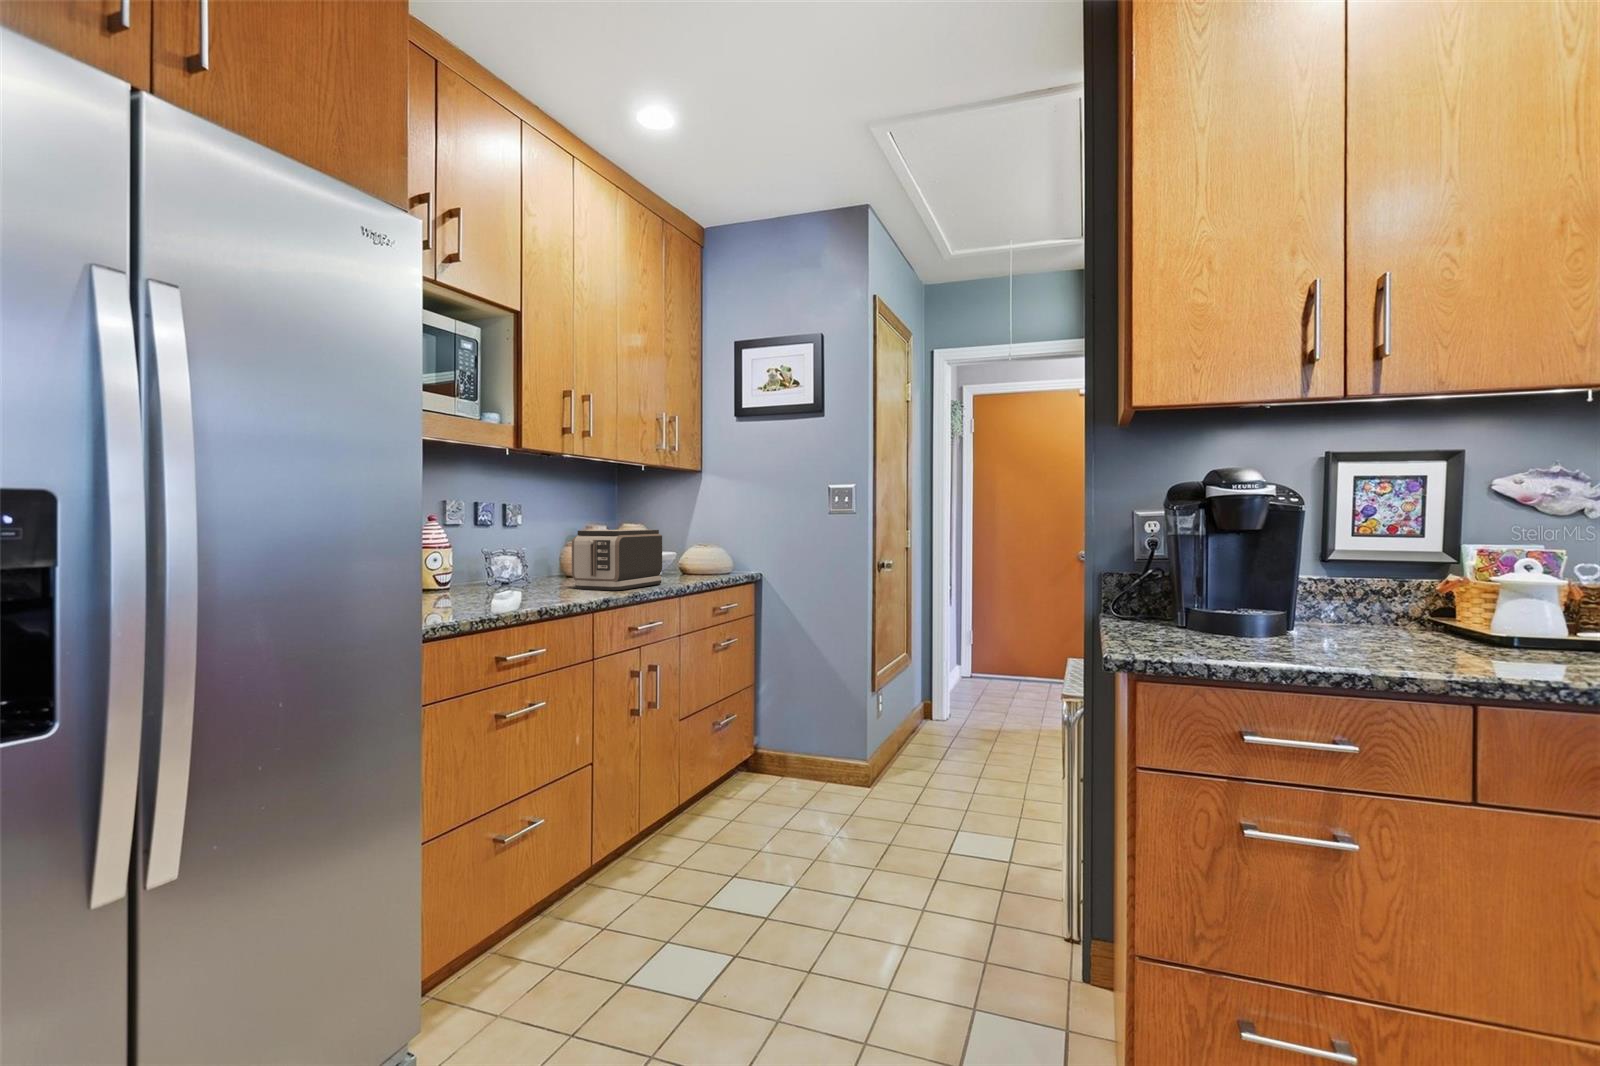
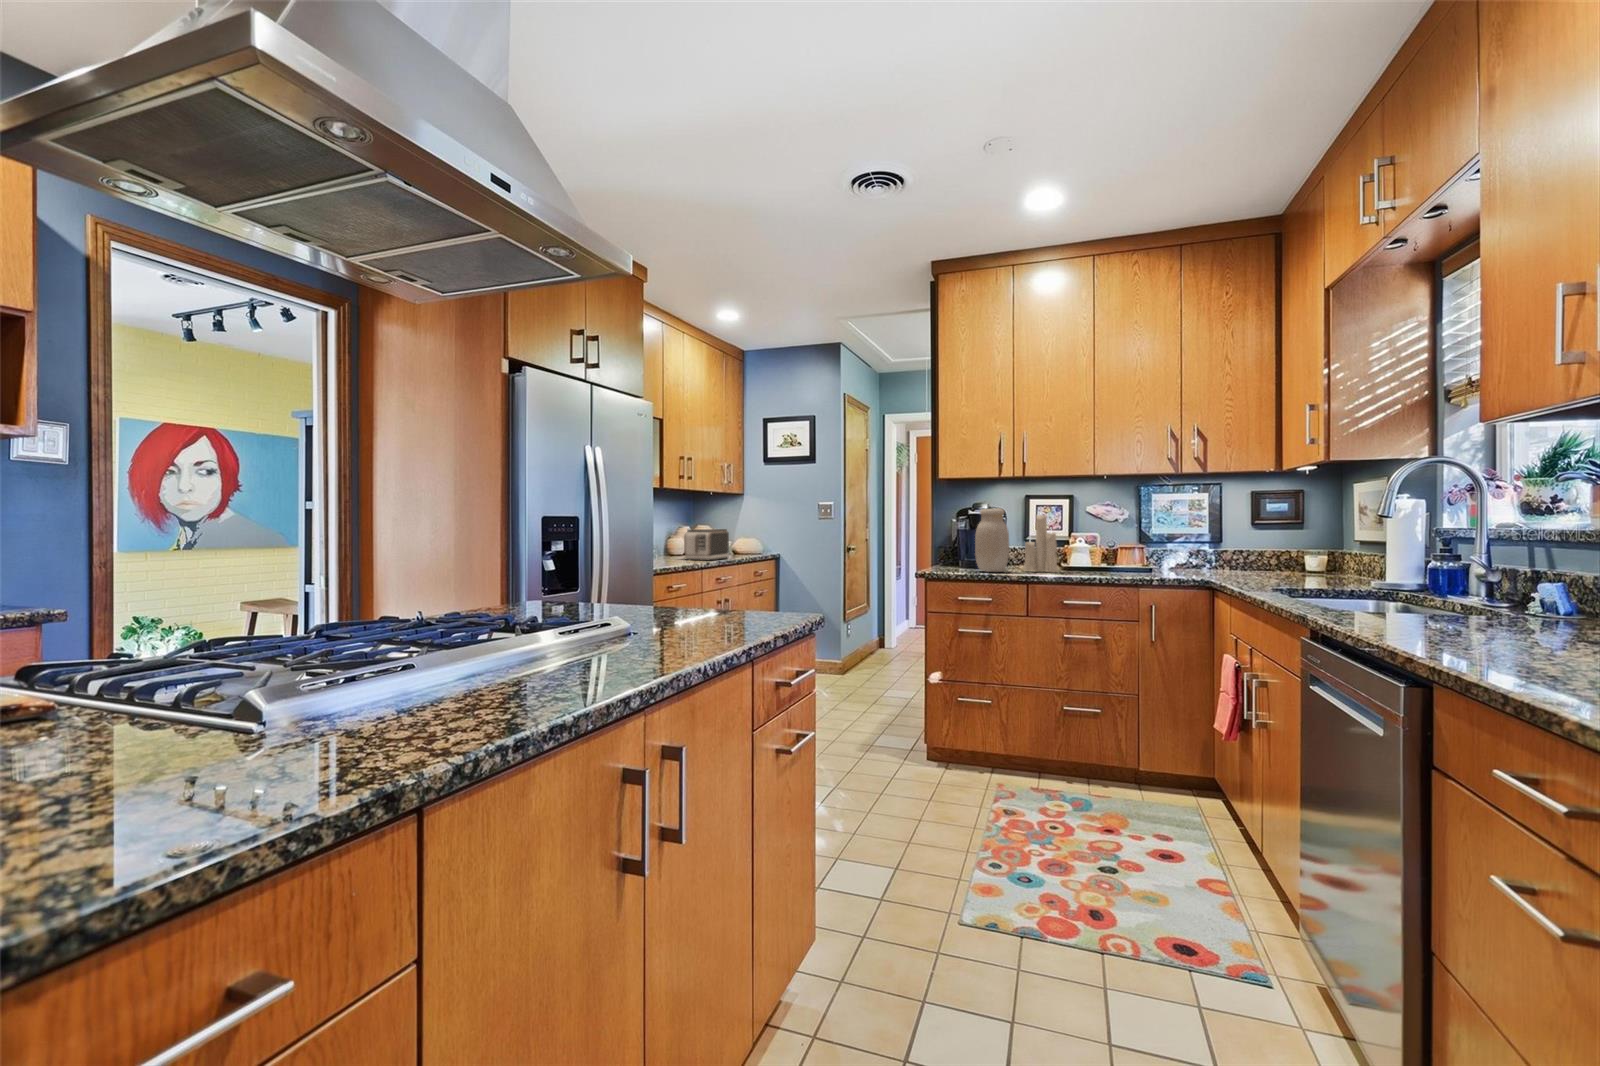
candle: none [1402,461,1526,663] -> present [1024,514,1058,573]
jar: none [1260,474,1376,658] -> present [975,508,1009,572]

